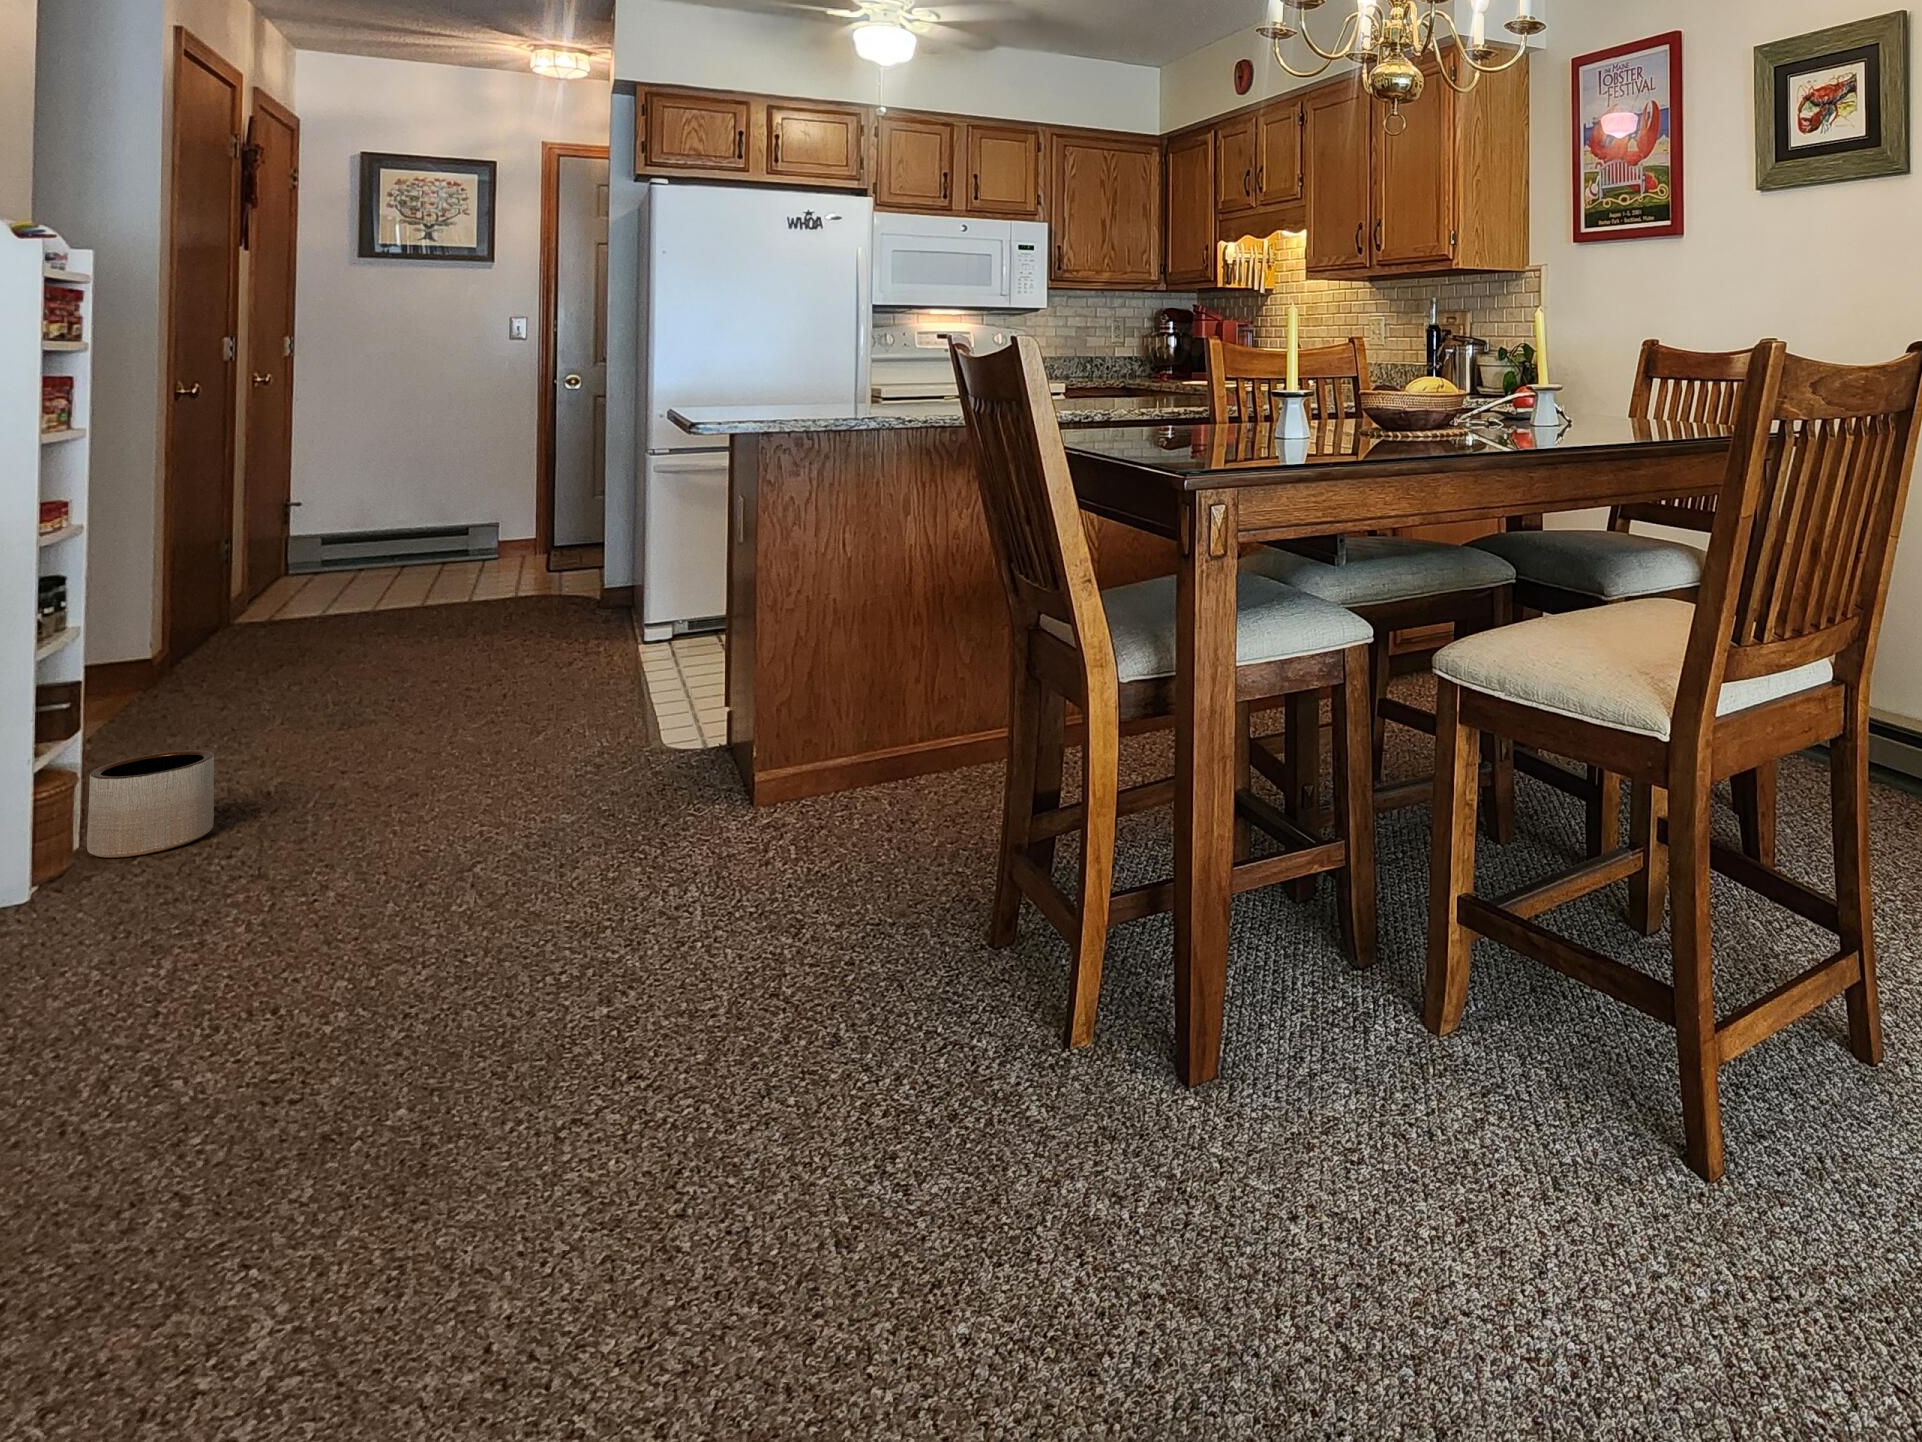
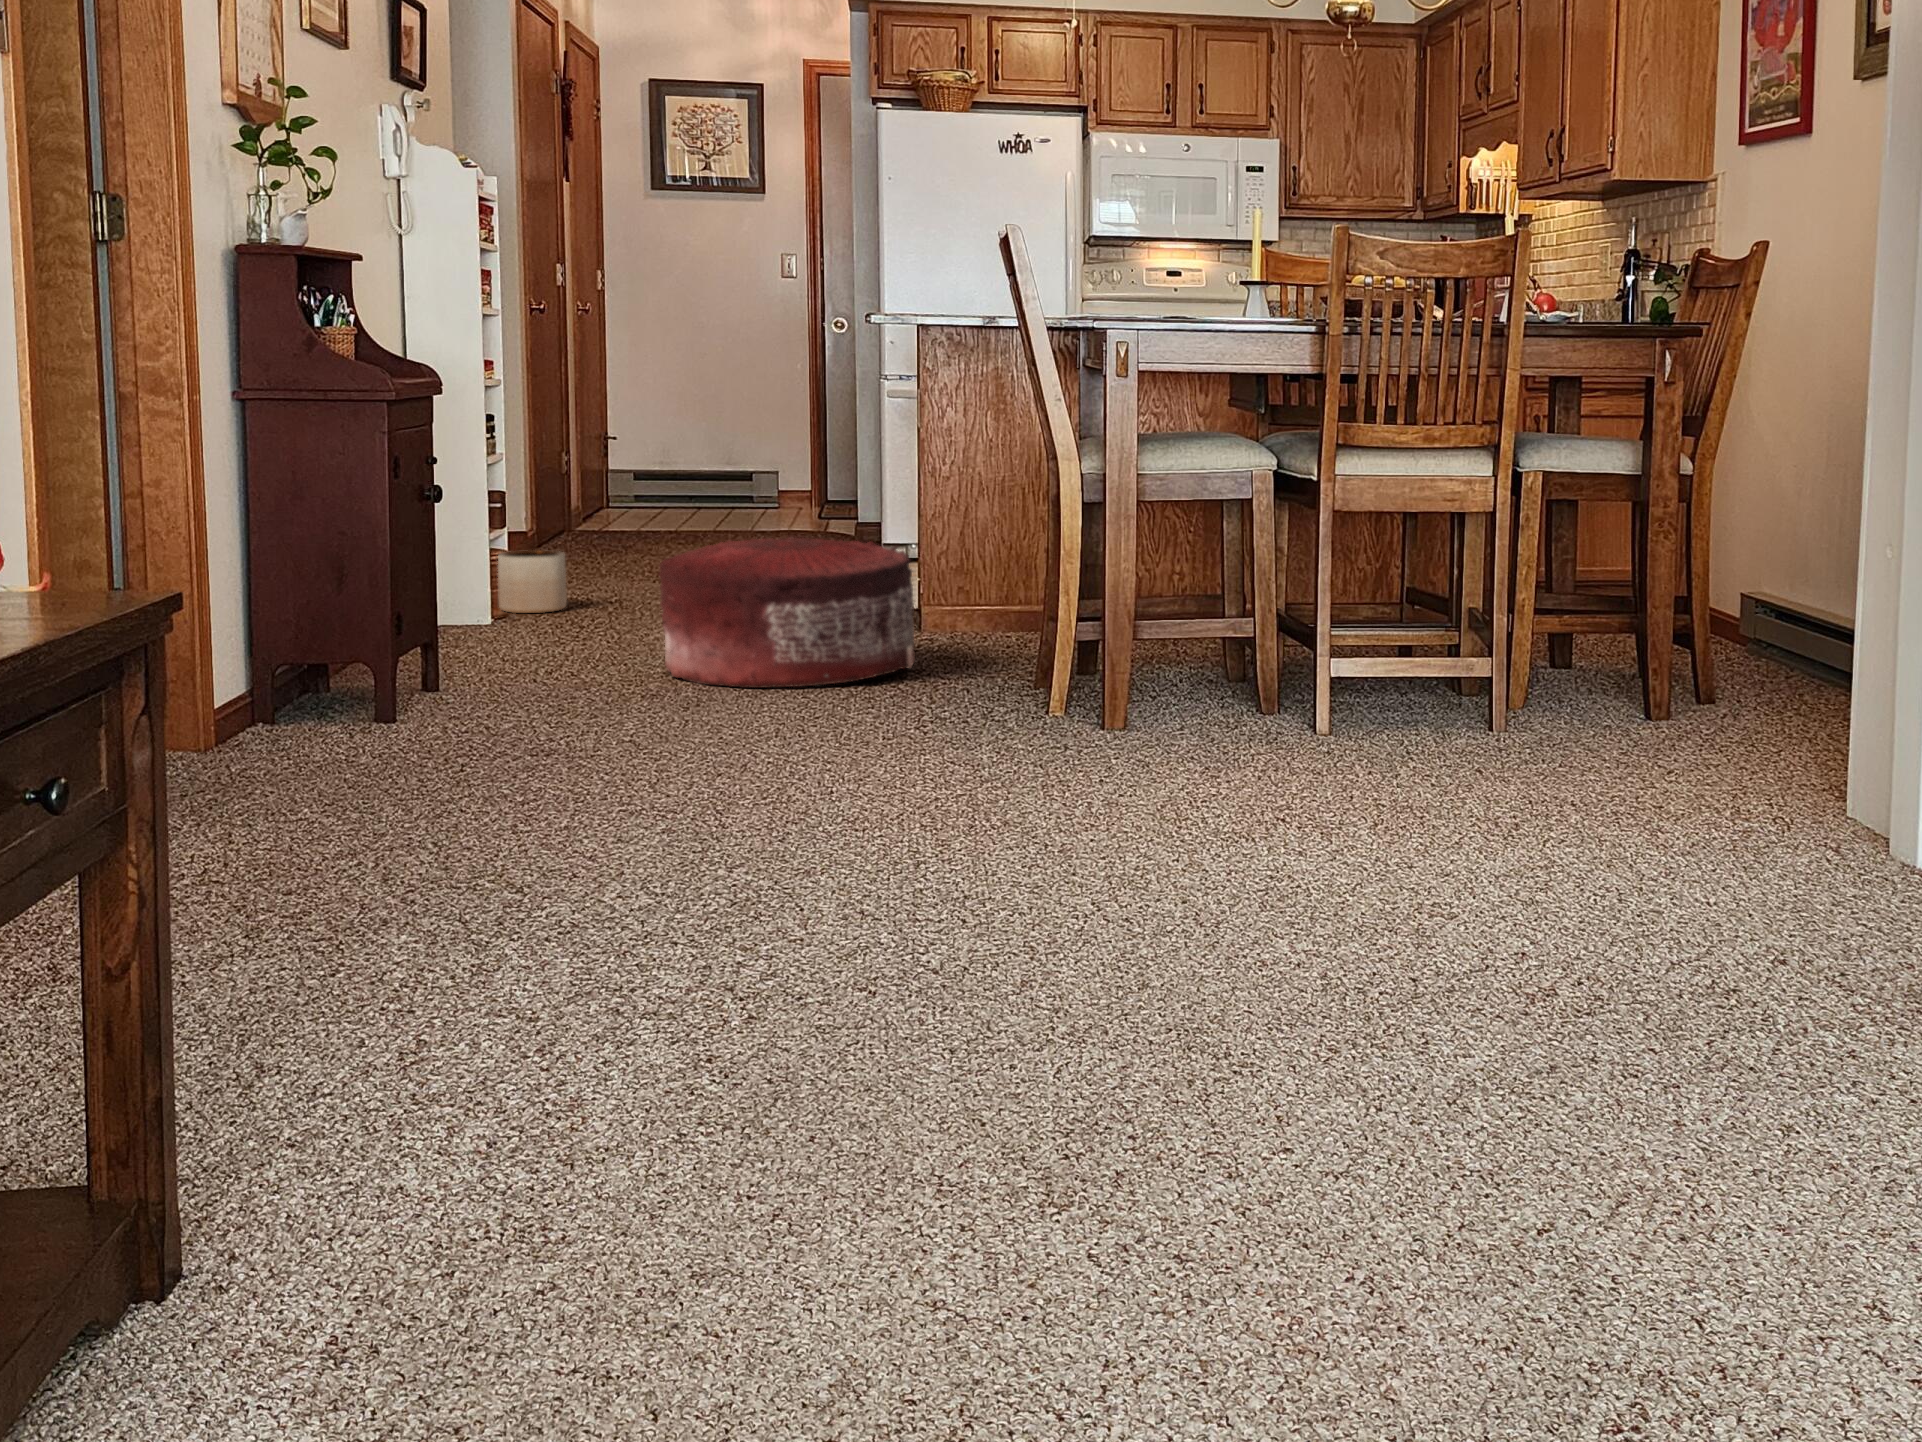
pouf: none [392,746,828,1067] -> present [659,538,916,688]

